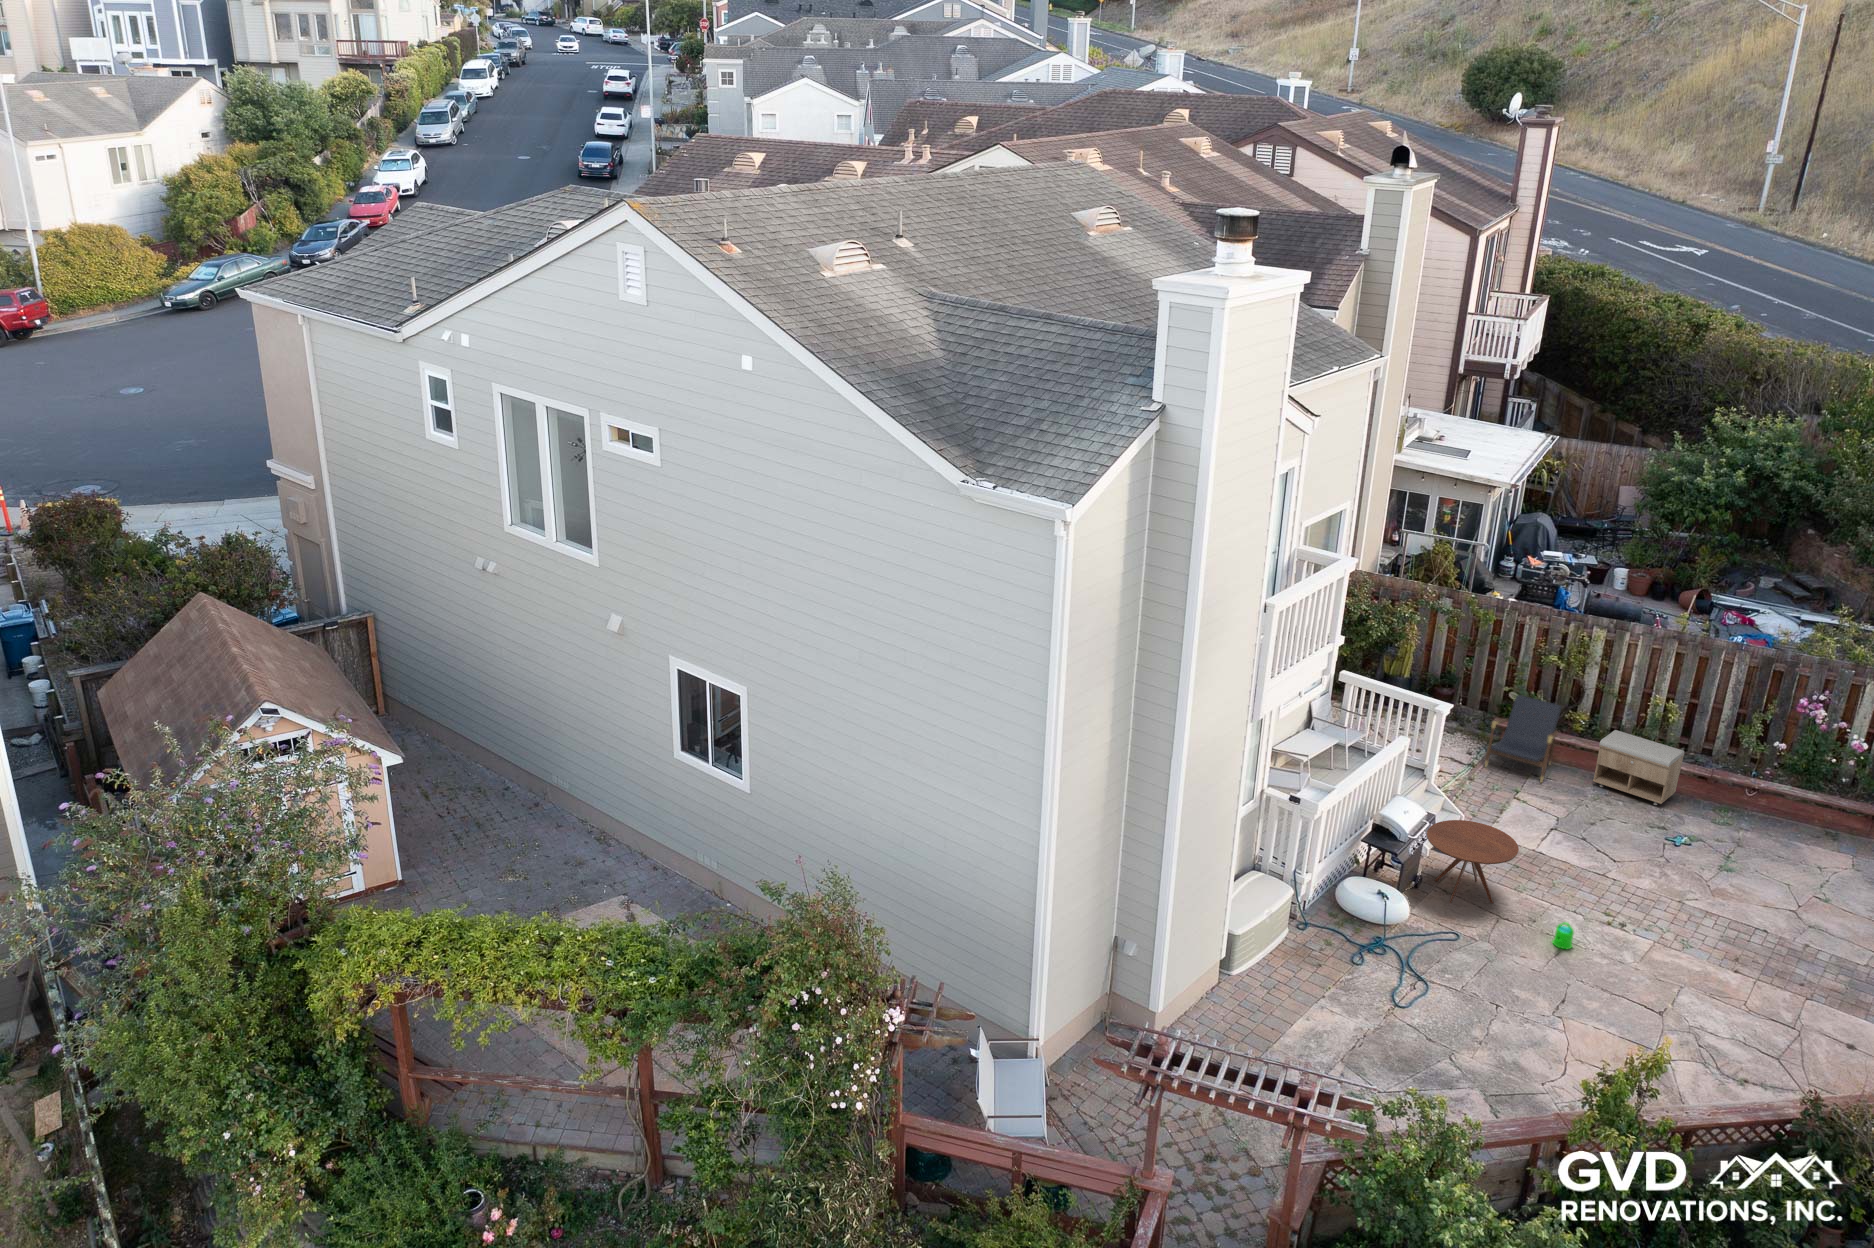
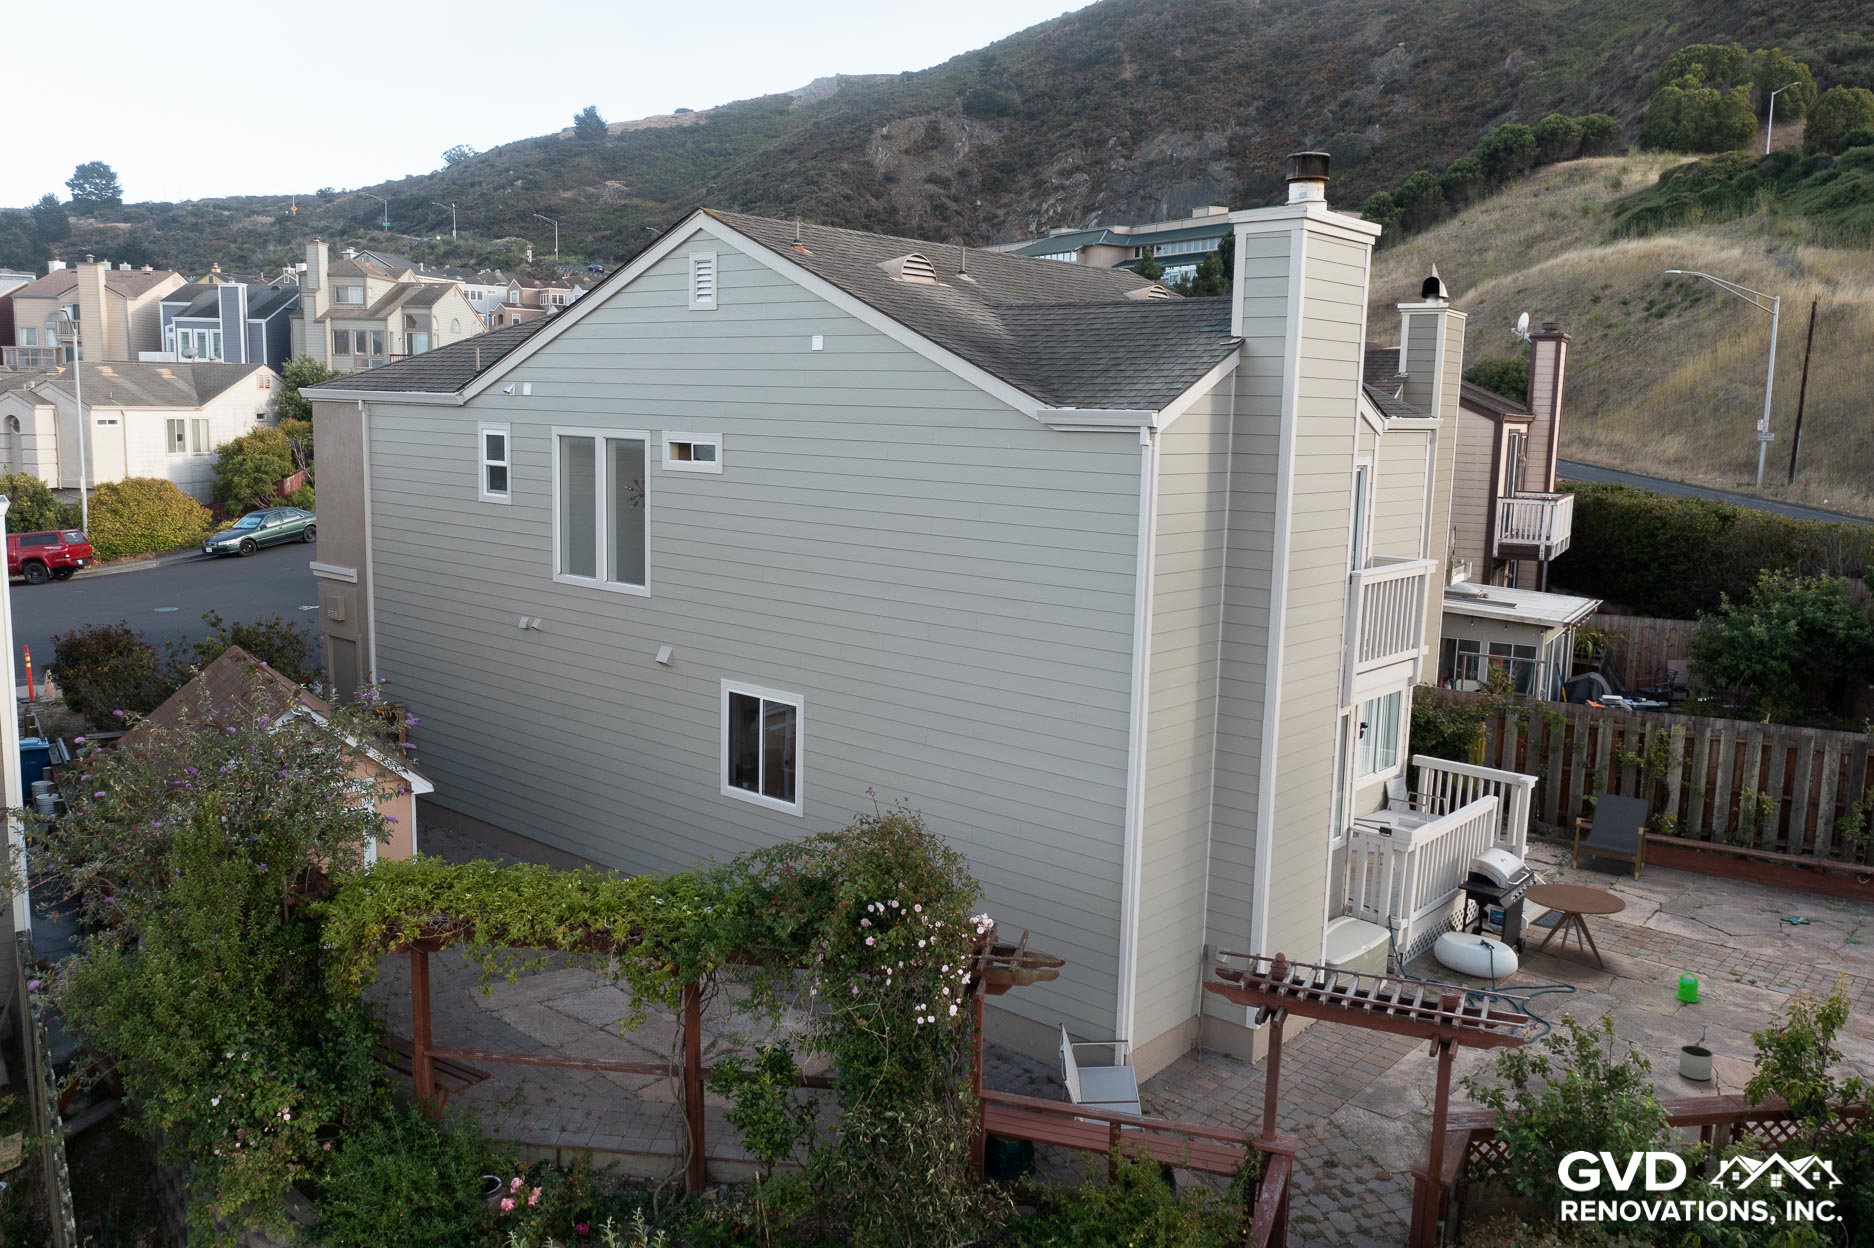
storage bench: present [1593,730,1684,805] -> none [1692,823,1787,896]
planter: none [1539,1018,1570,1052] -> present [1679,1046,1713,1080]

